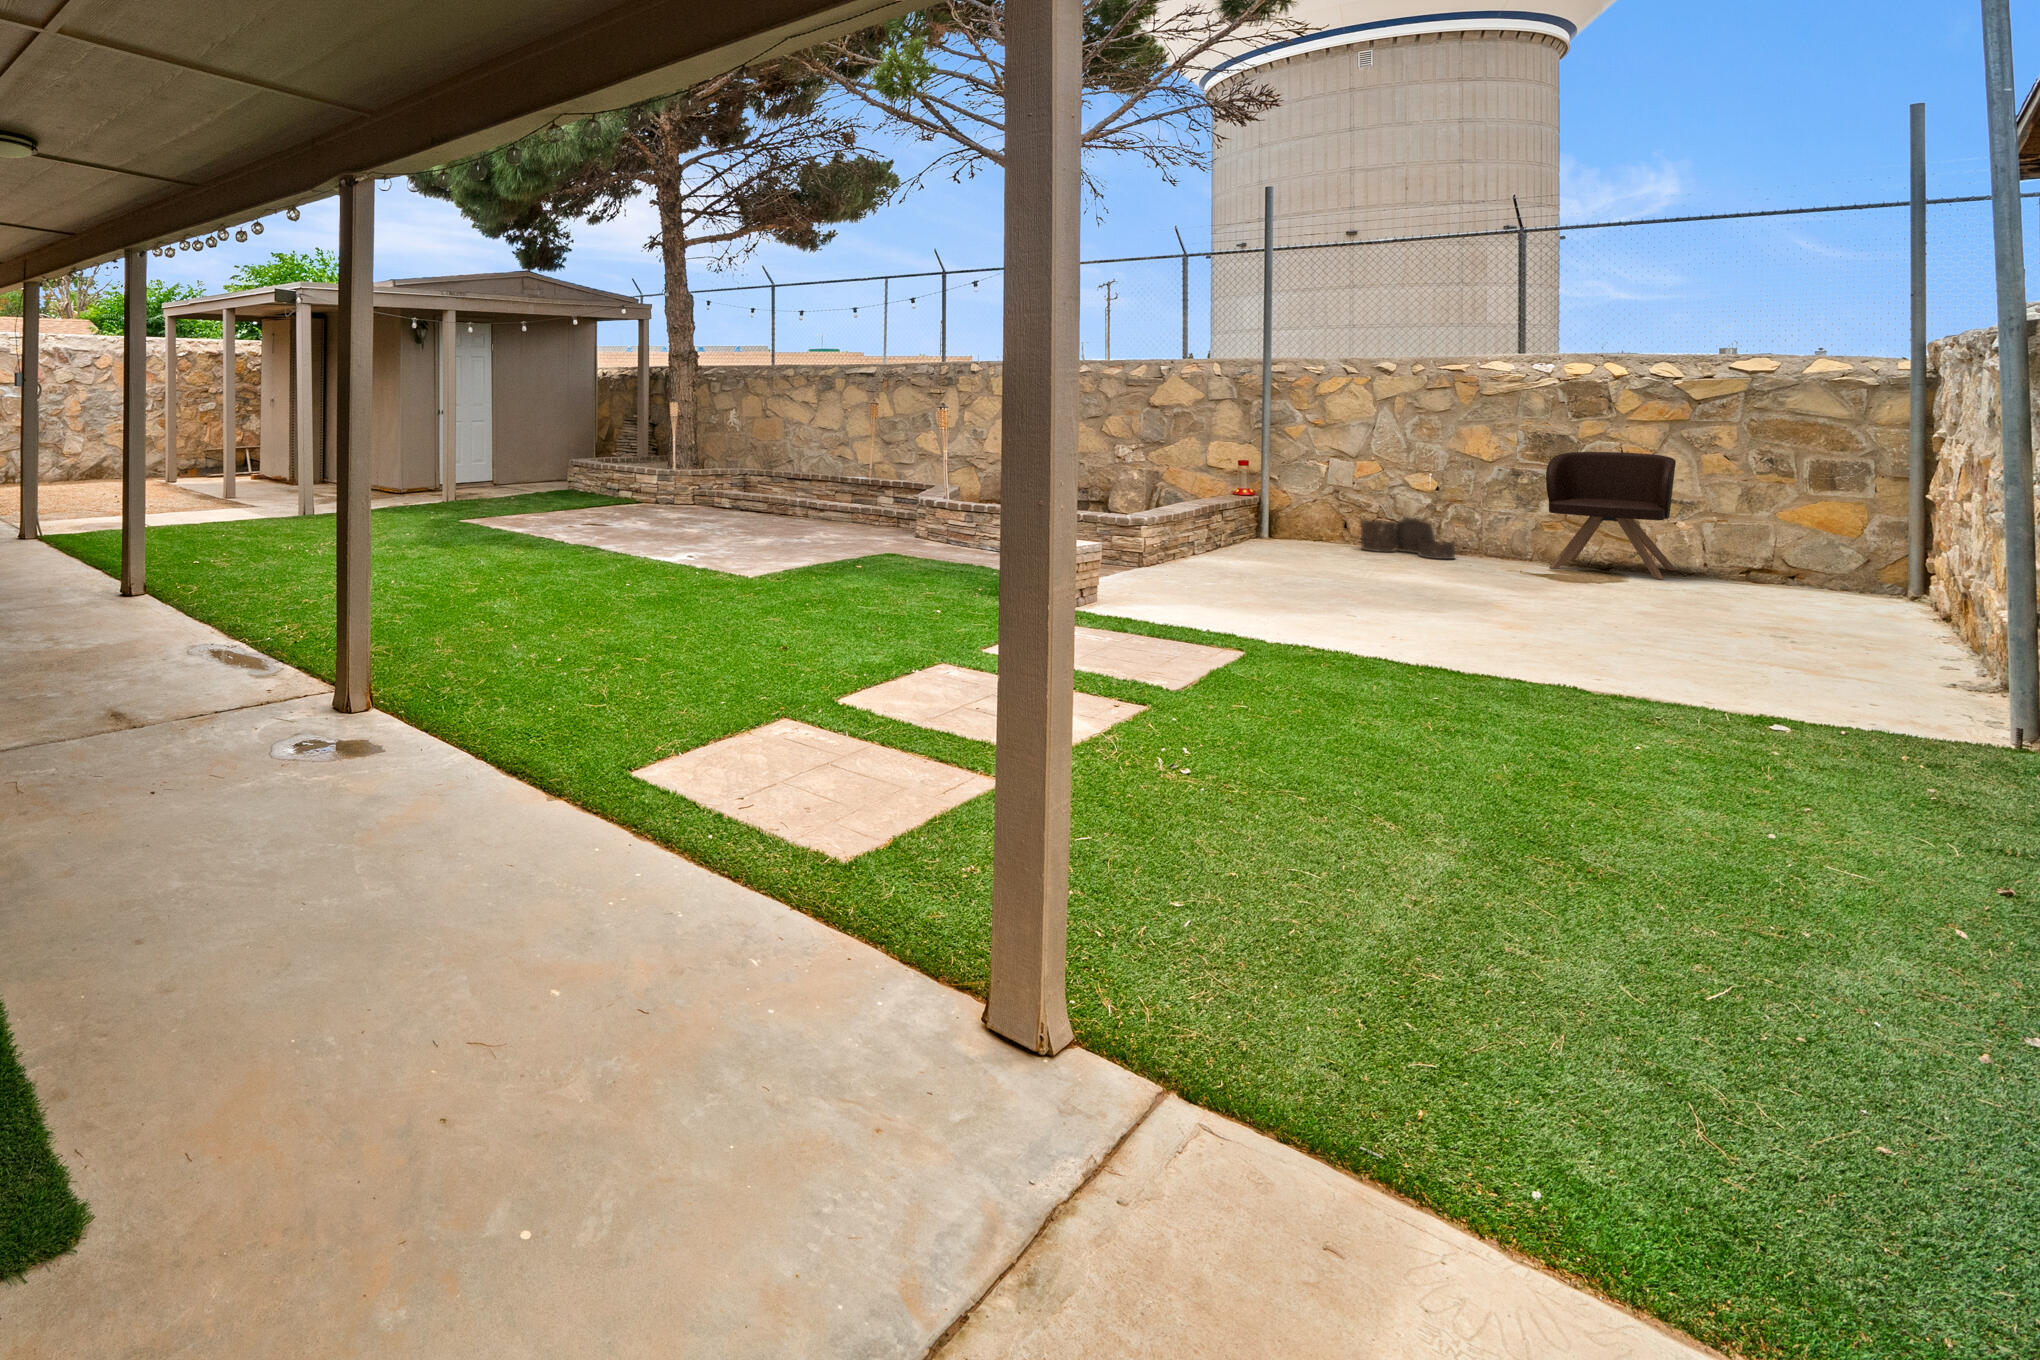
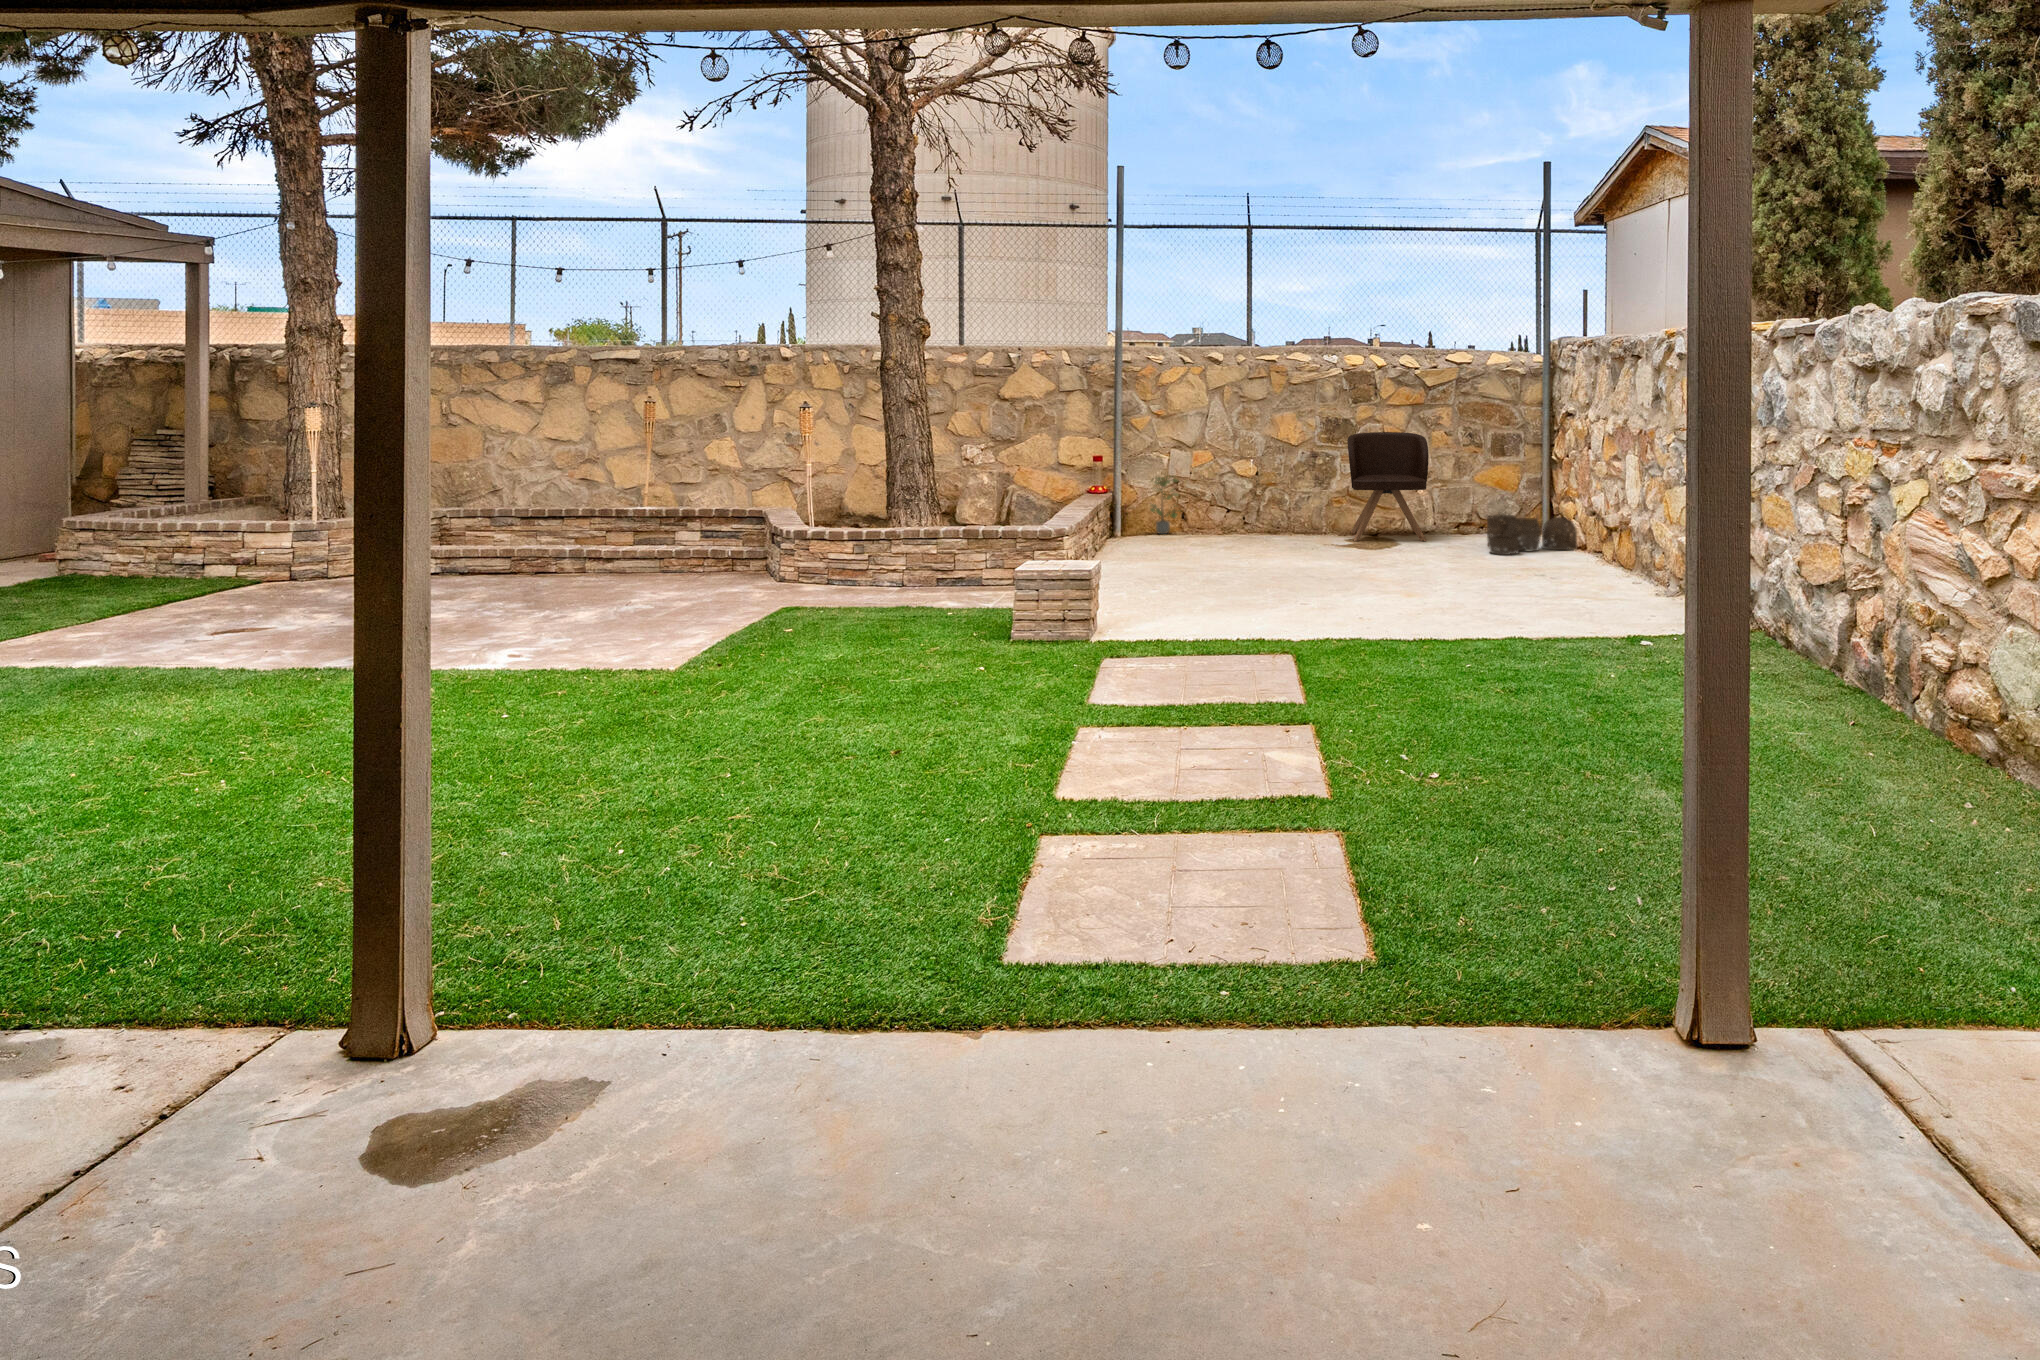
potted plant: none [1300,481,1343,538] -> present [1151,477,1179,534]
woven basket: present [1360,517,1455,559] -> present [1487,514,1577,555]

